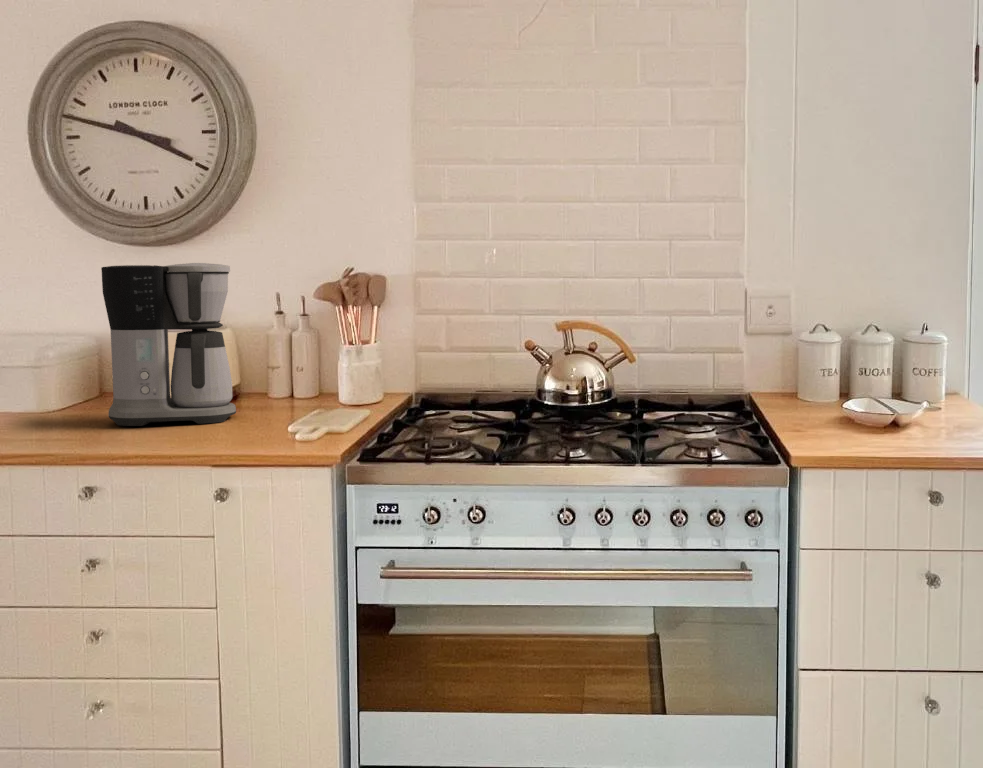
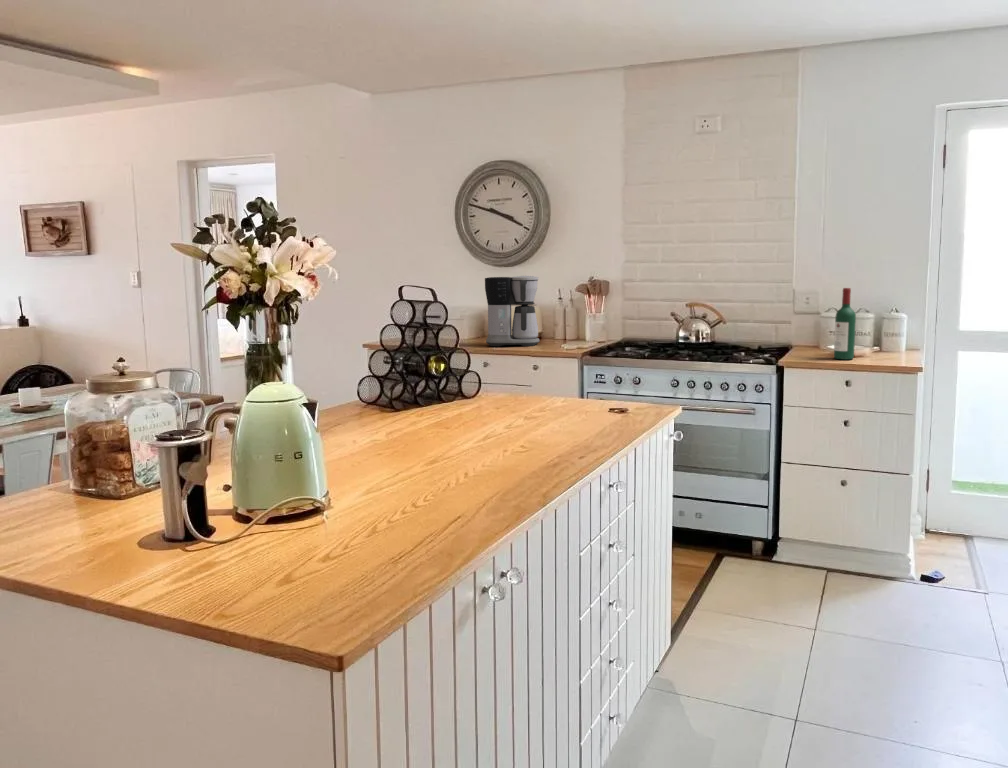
wine bottle: none [898,287,945,442] -> present [834,288,856,359]

